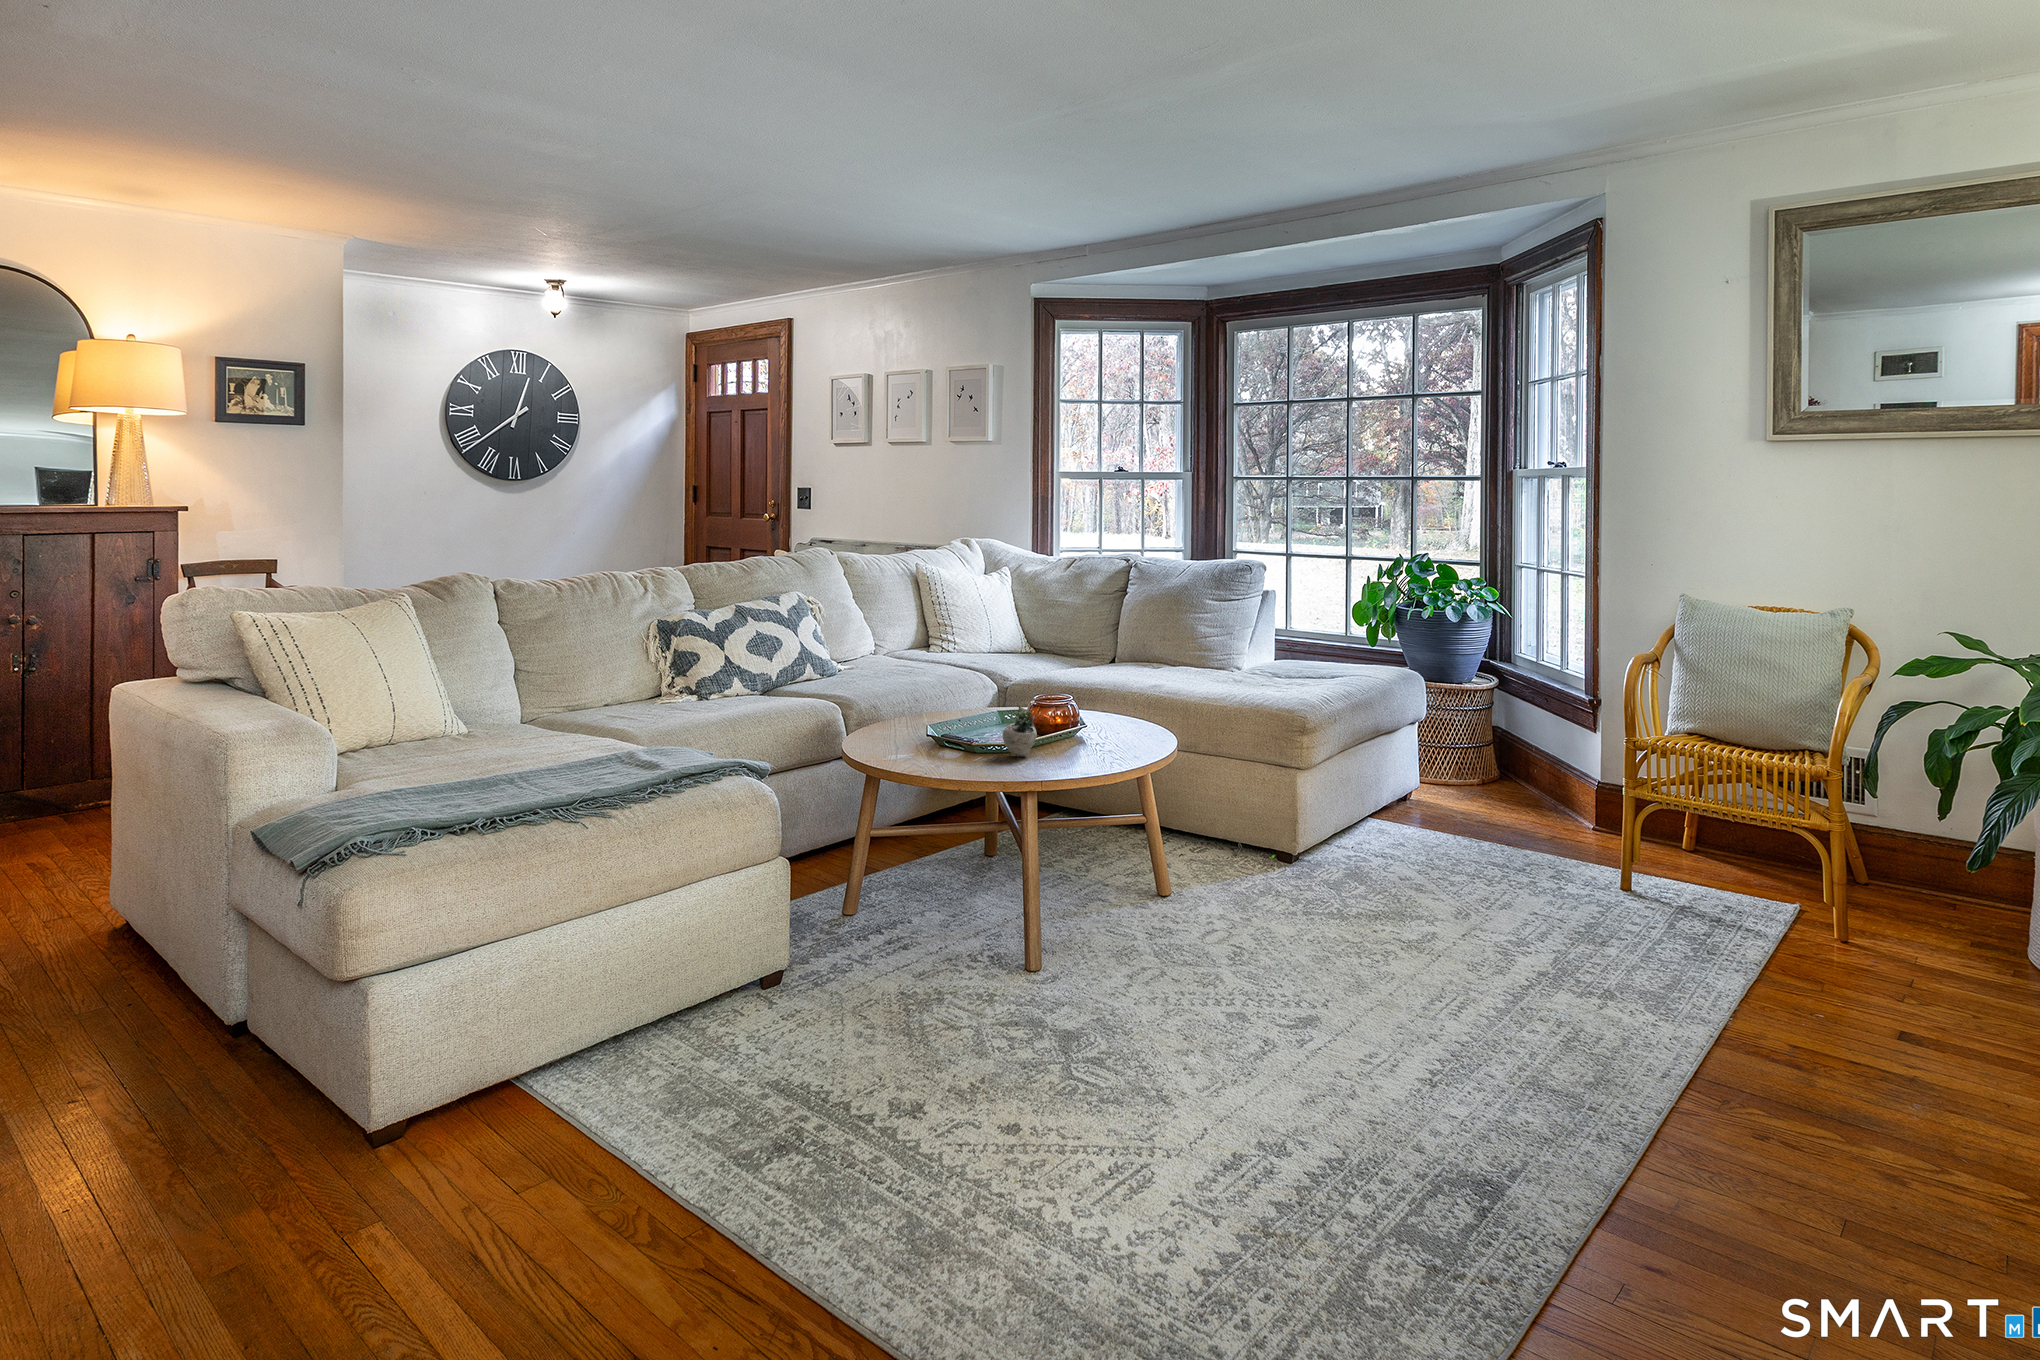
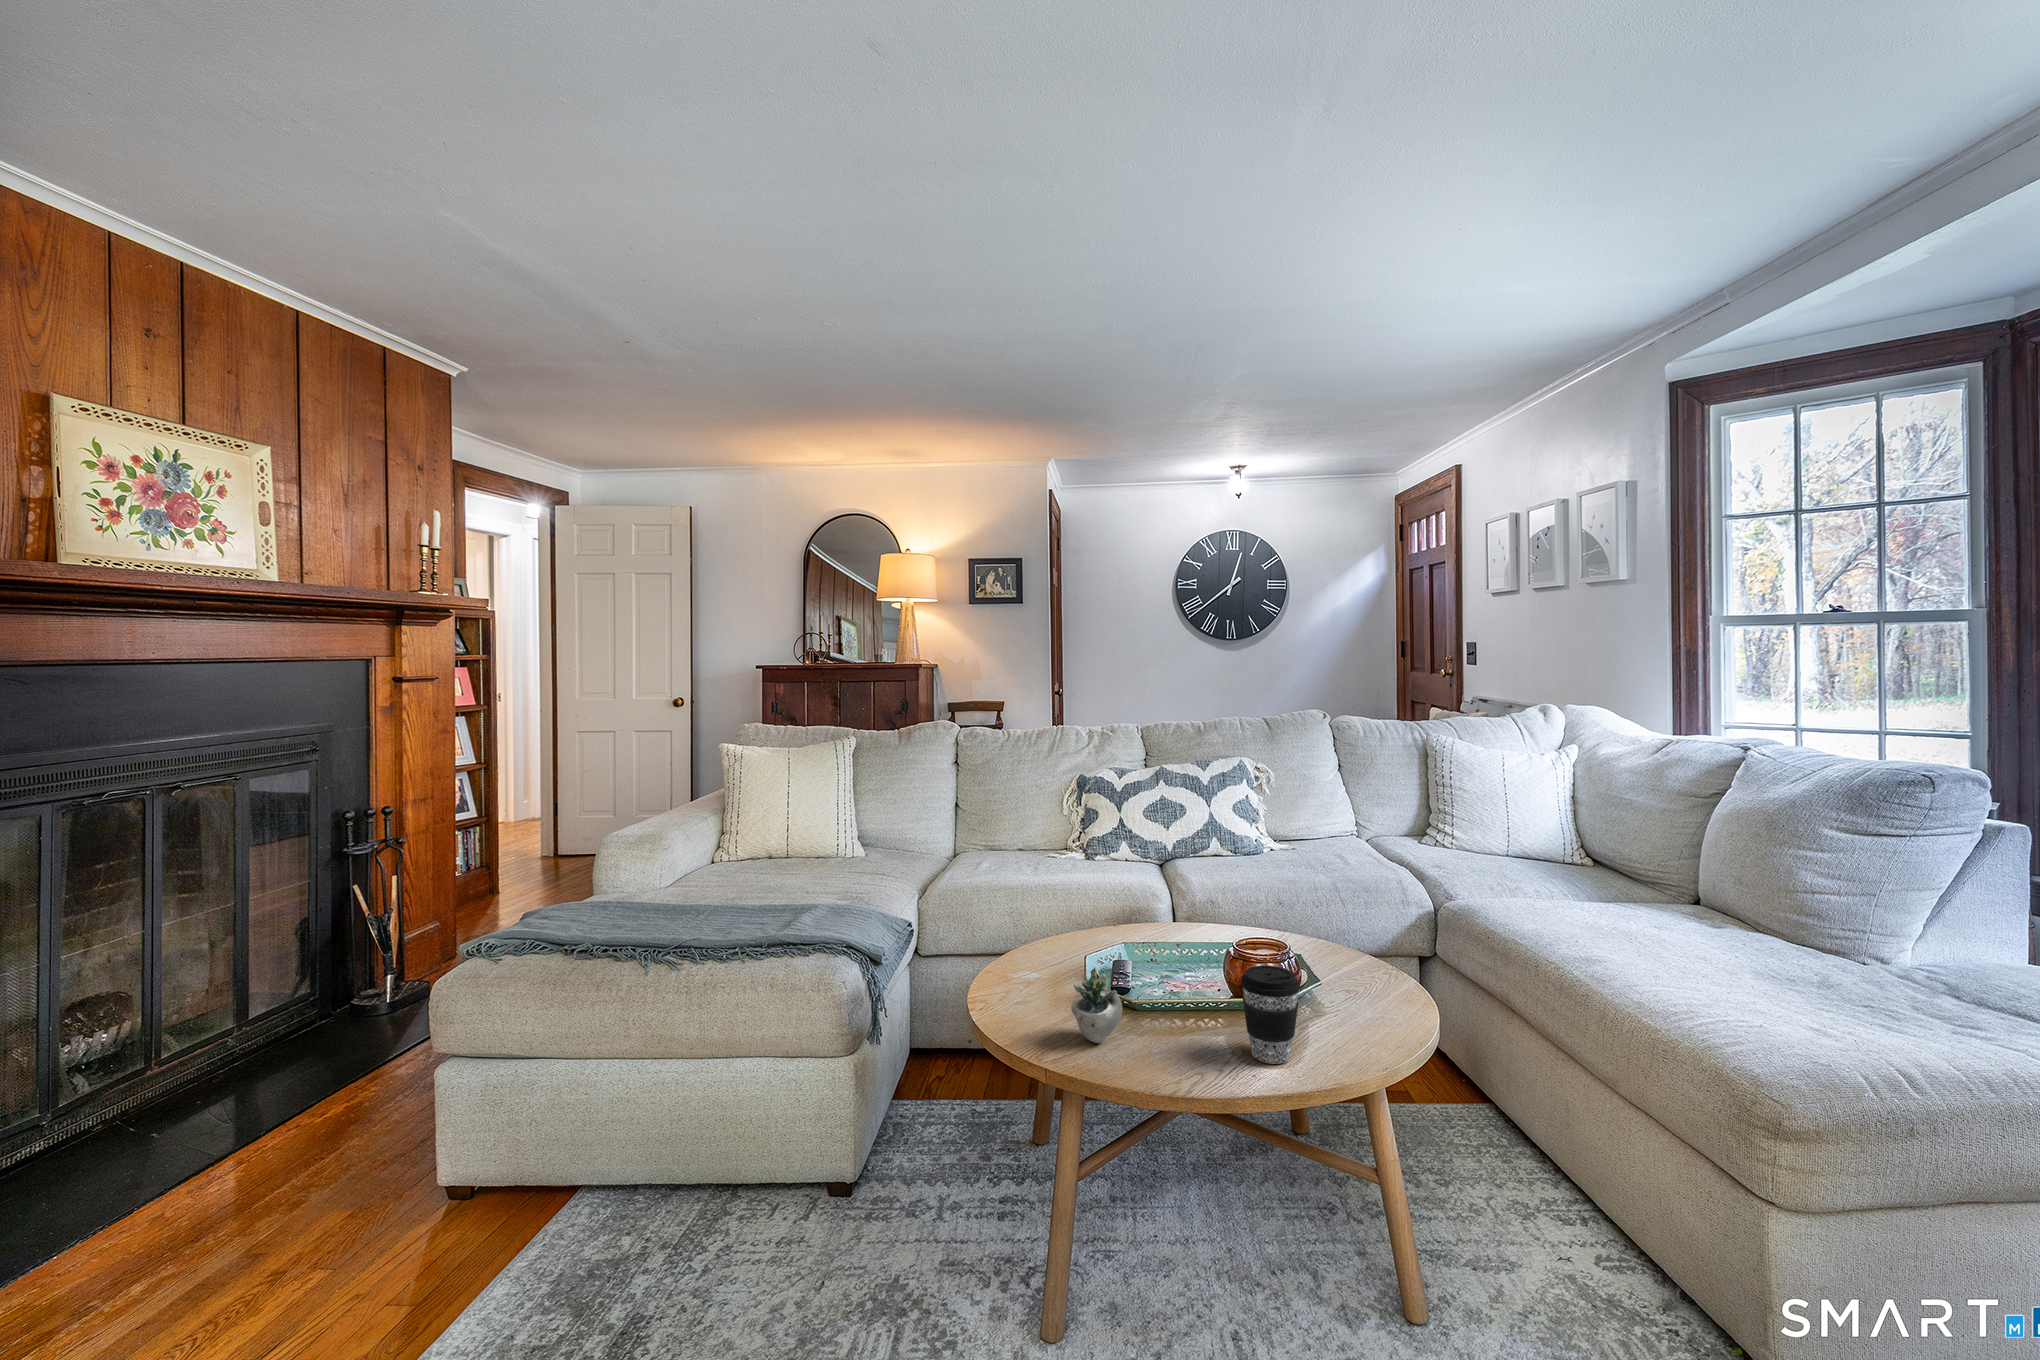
coffee cup: none [1086,686,1123,743] -> present [1241,965,1300,1064]

